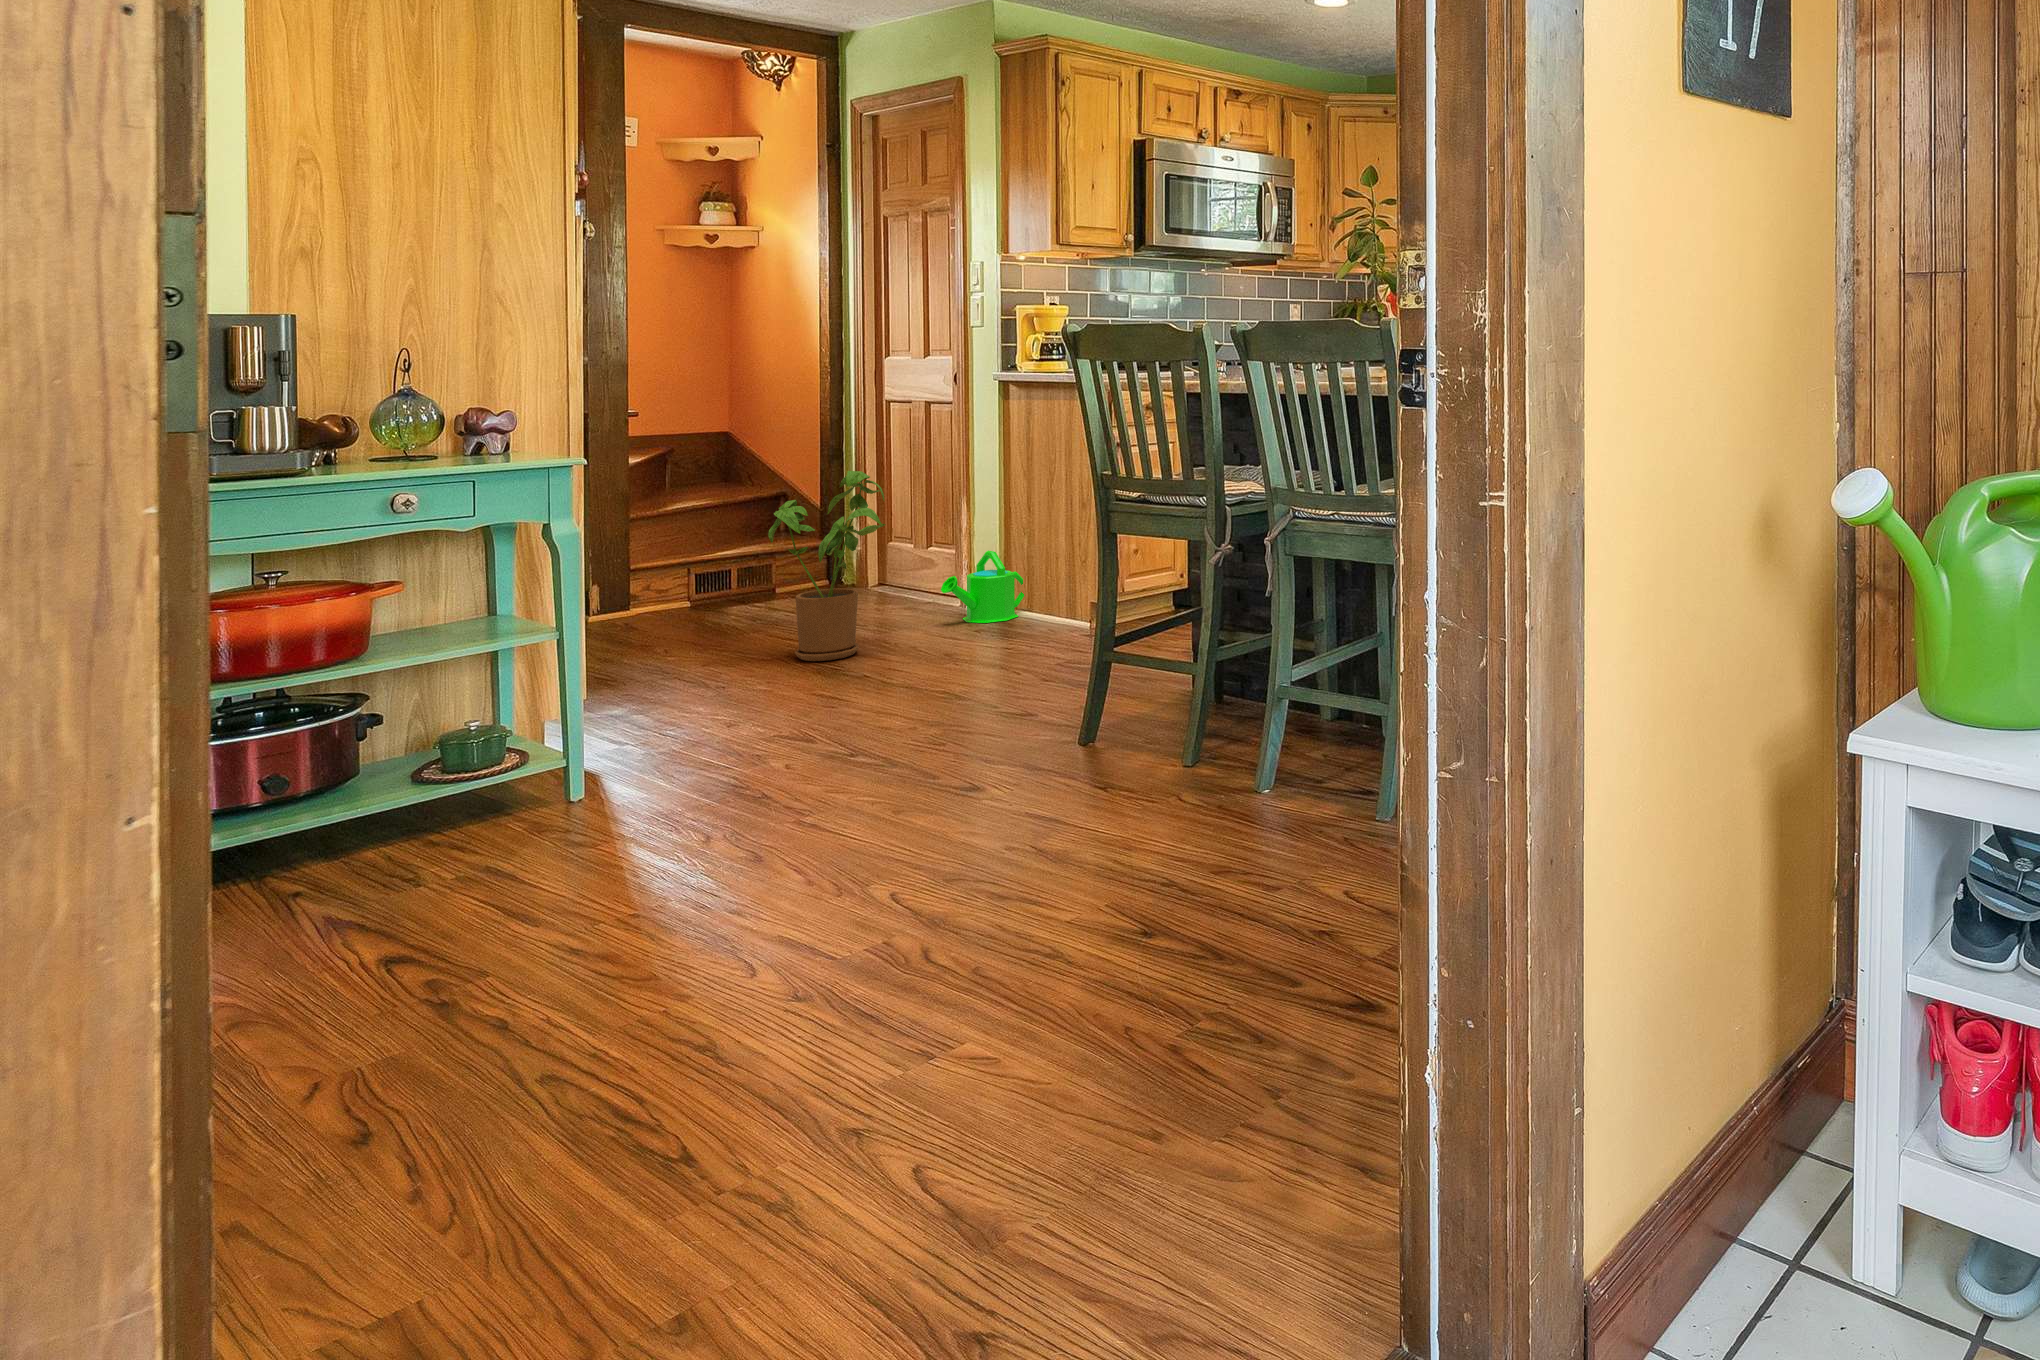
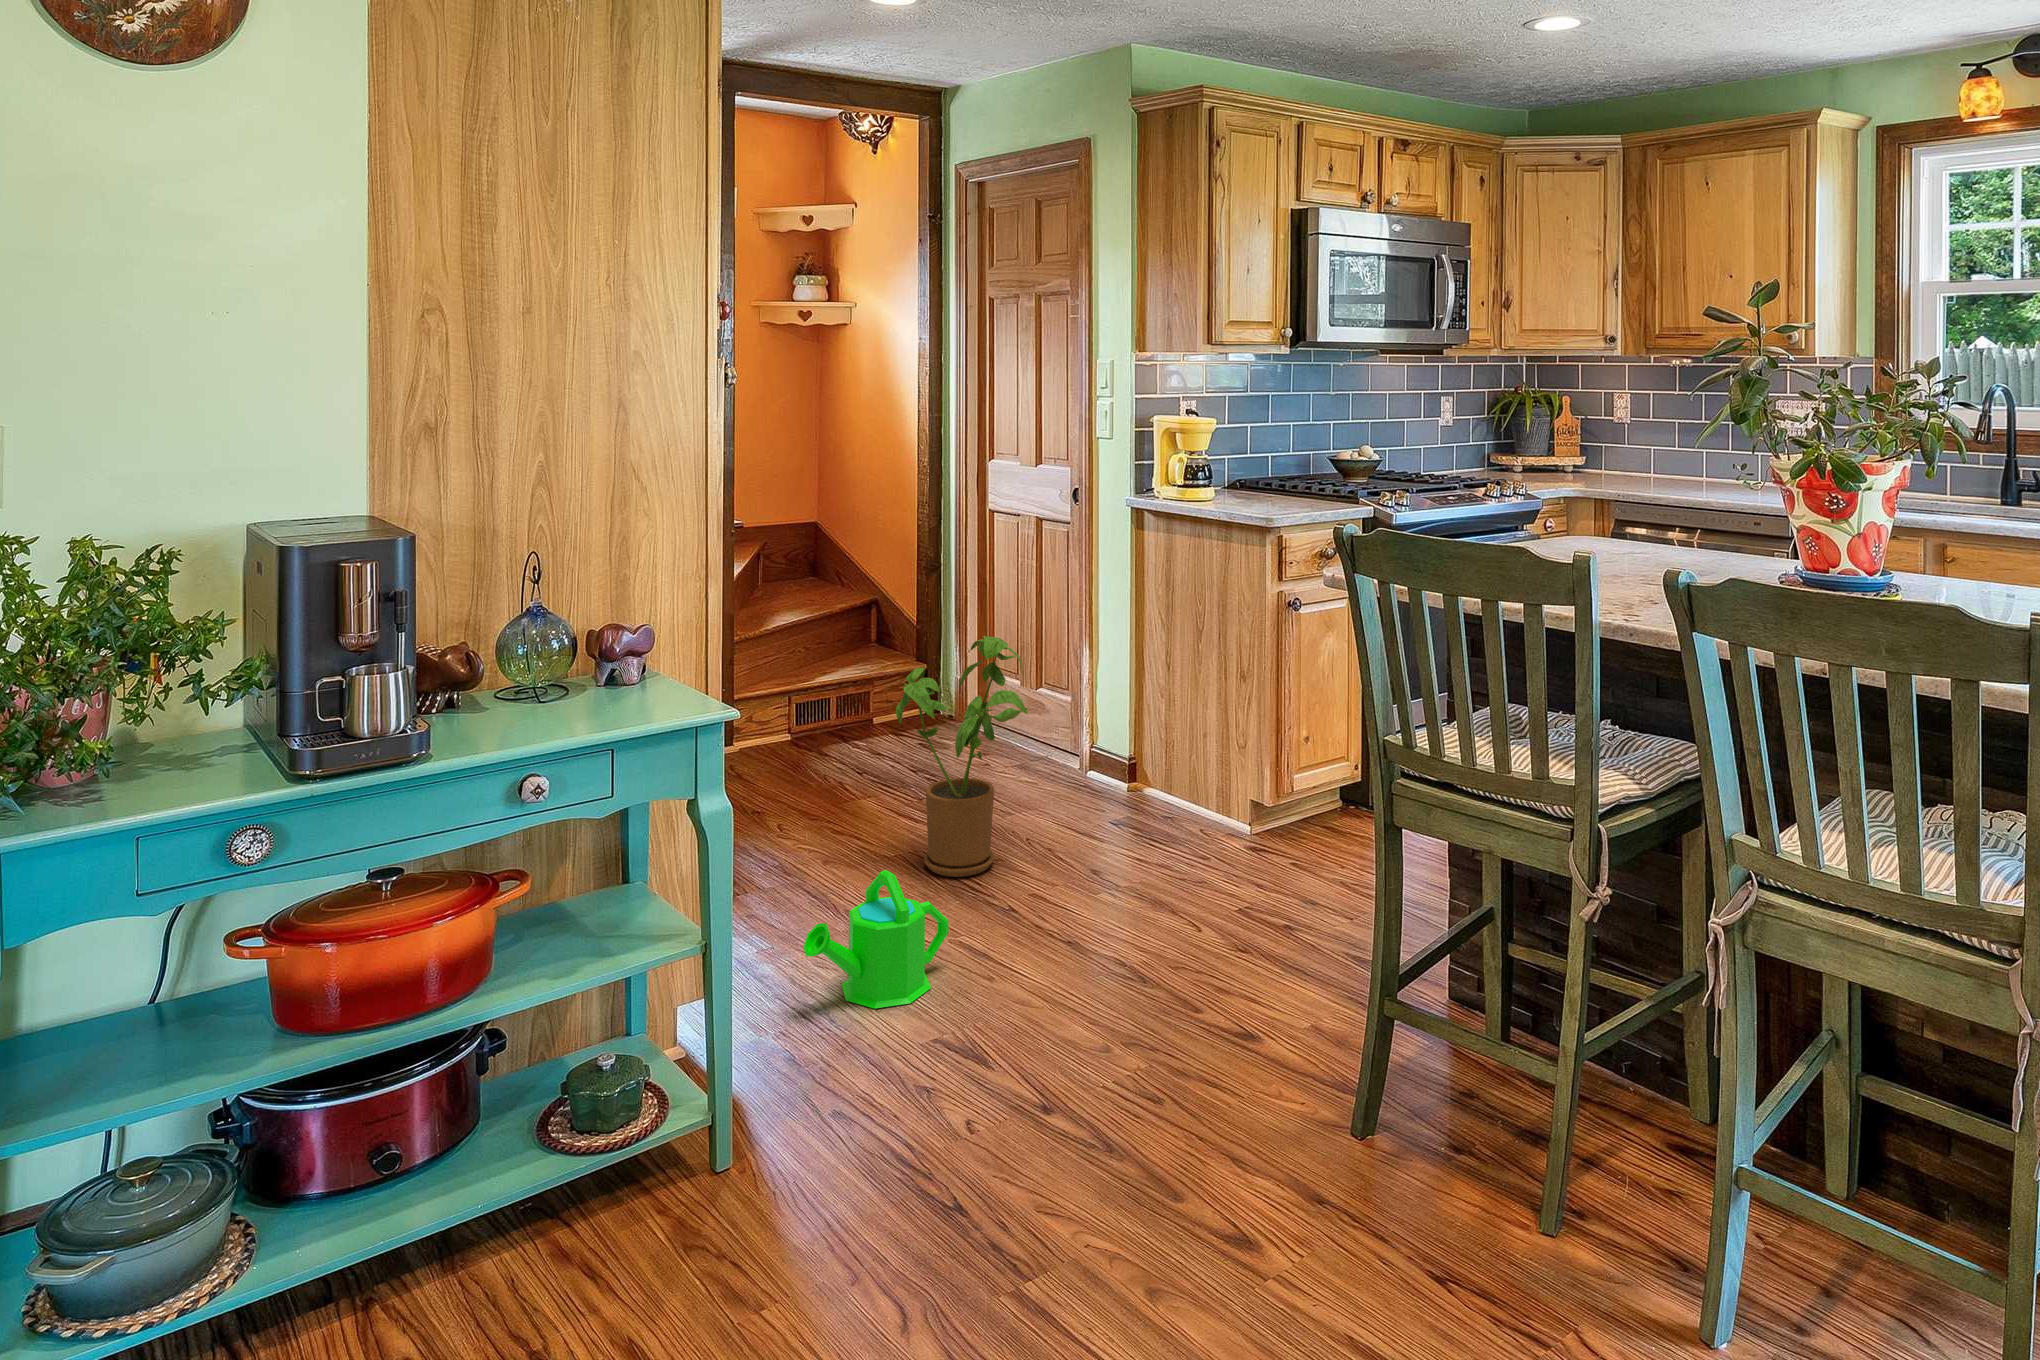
watering can: present [941,551,1024,623] -> present [803,870,949,1009]

